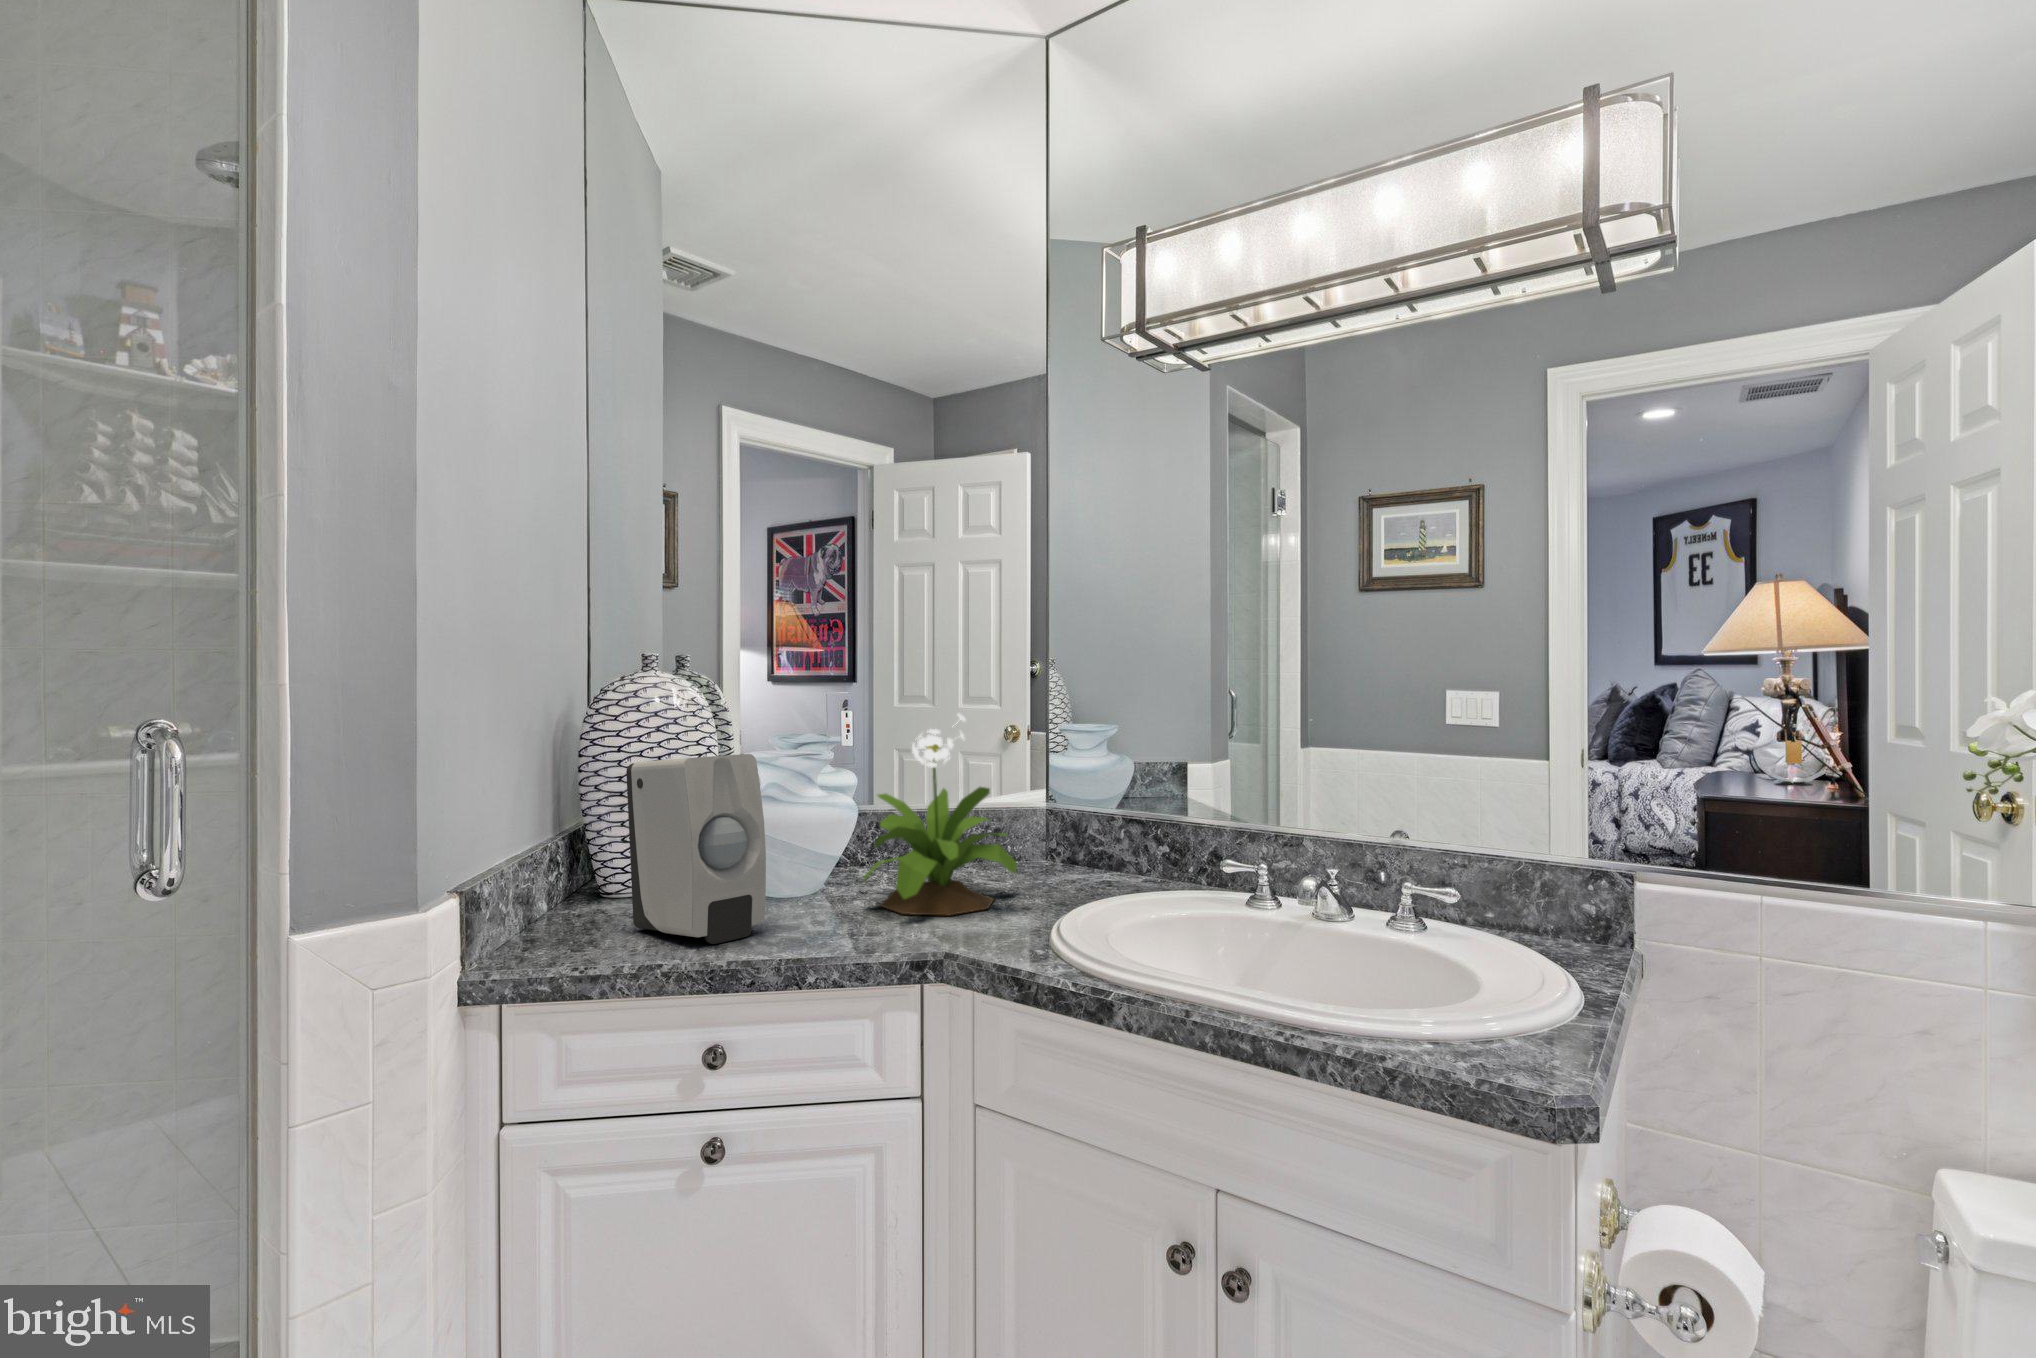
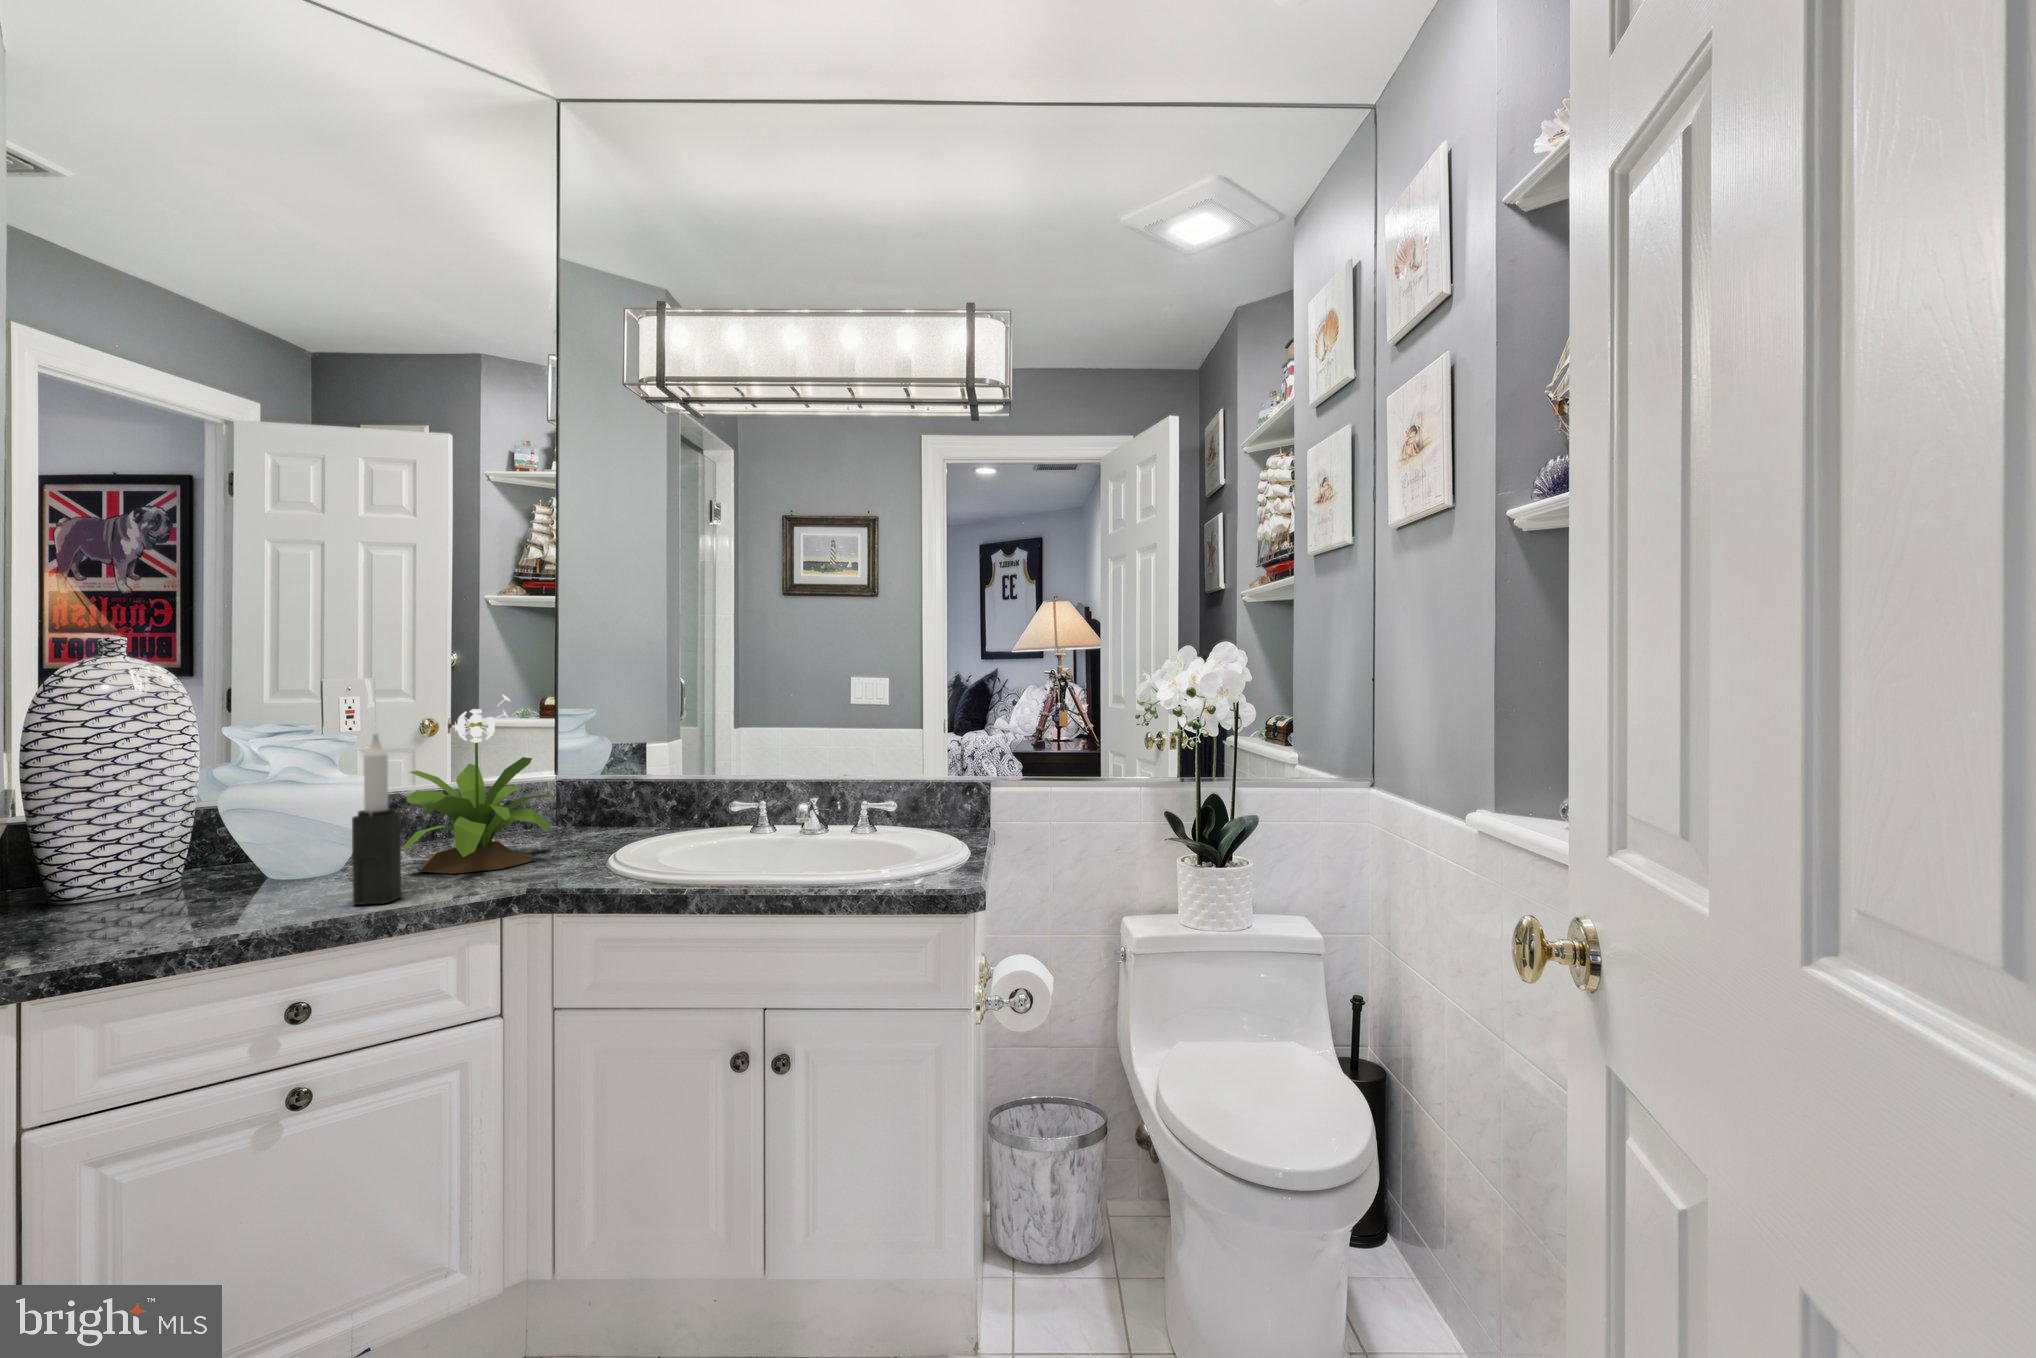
soap dispenser: present [626,754,766,944] -> none [131,735,320,919]
candle: none [783,756,830,946] -> present [352,733,401,905]

